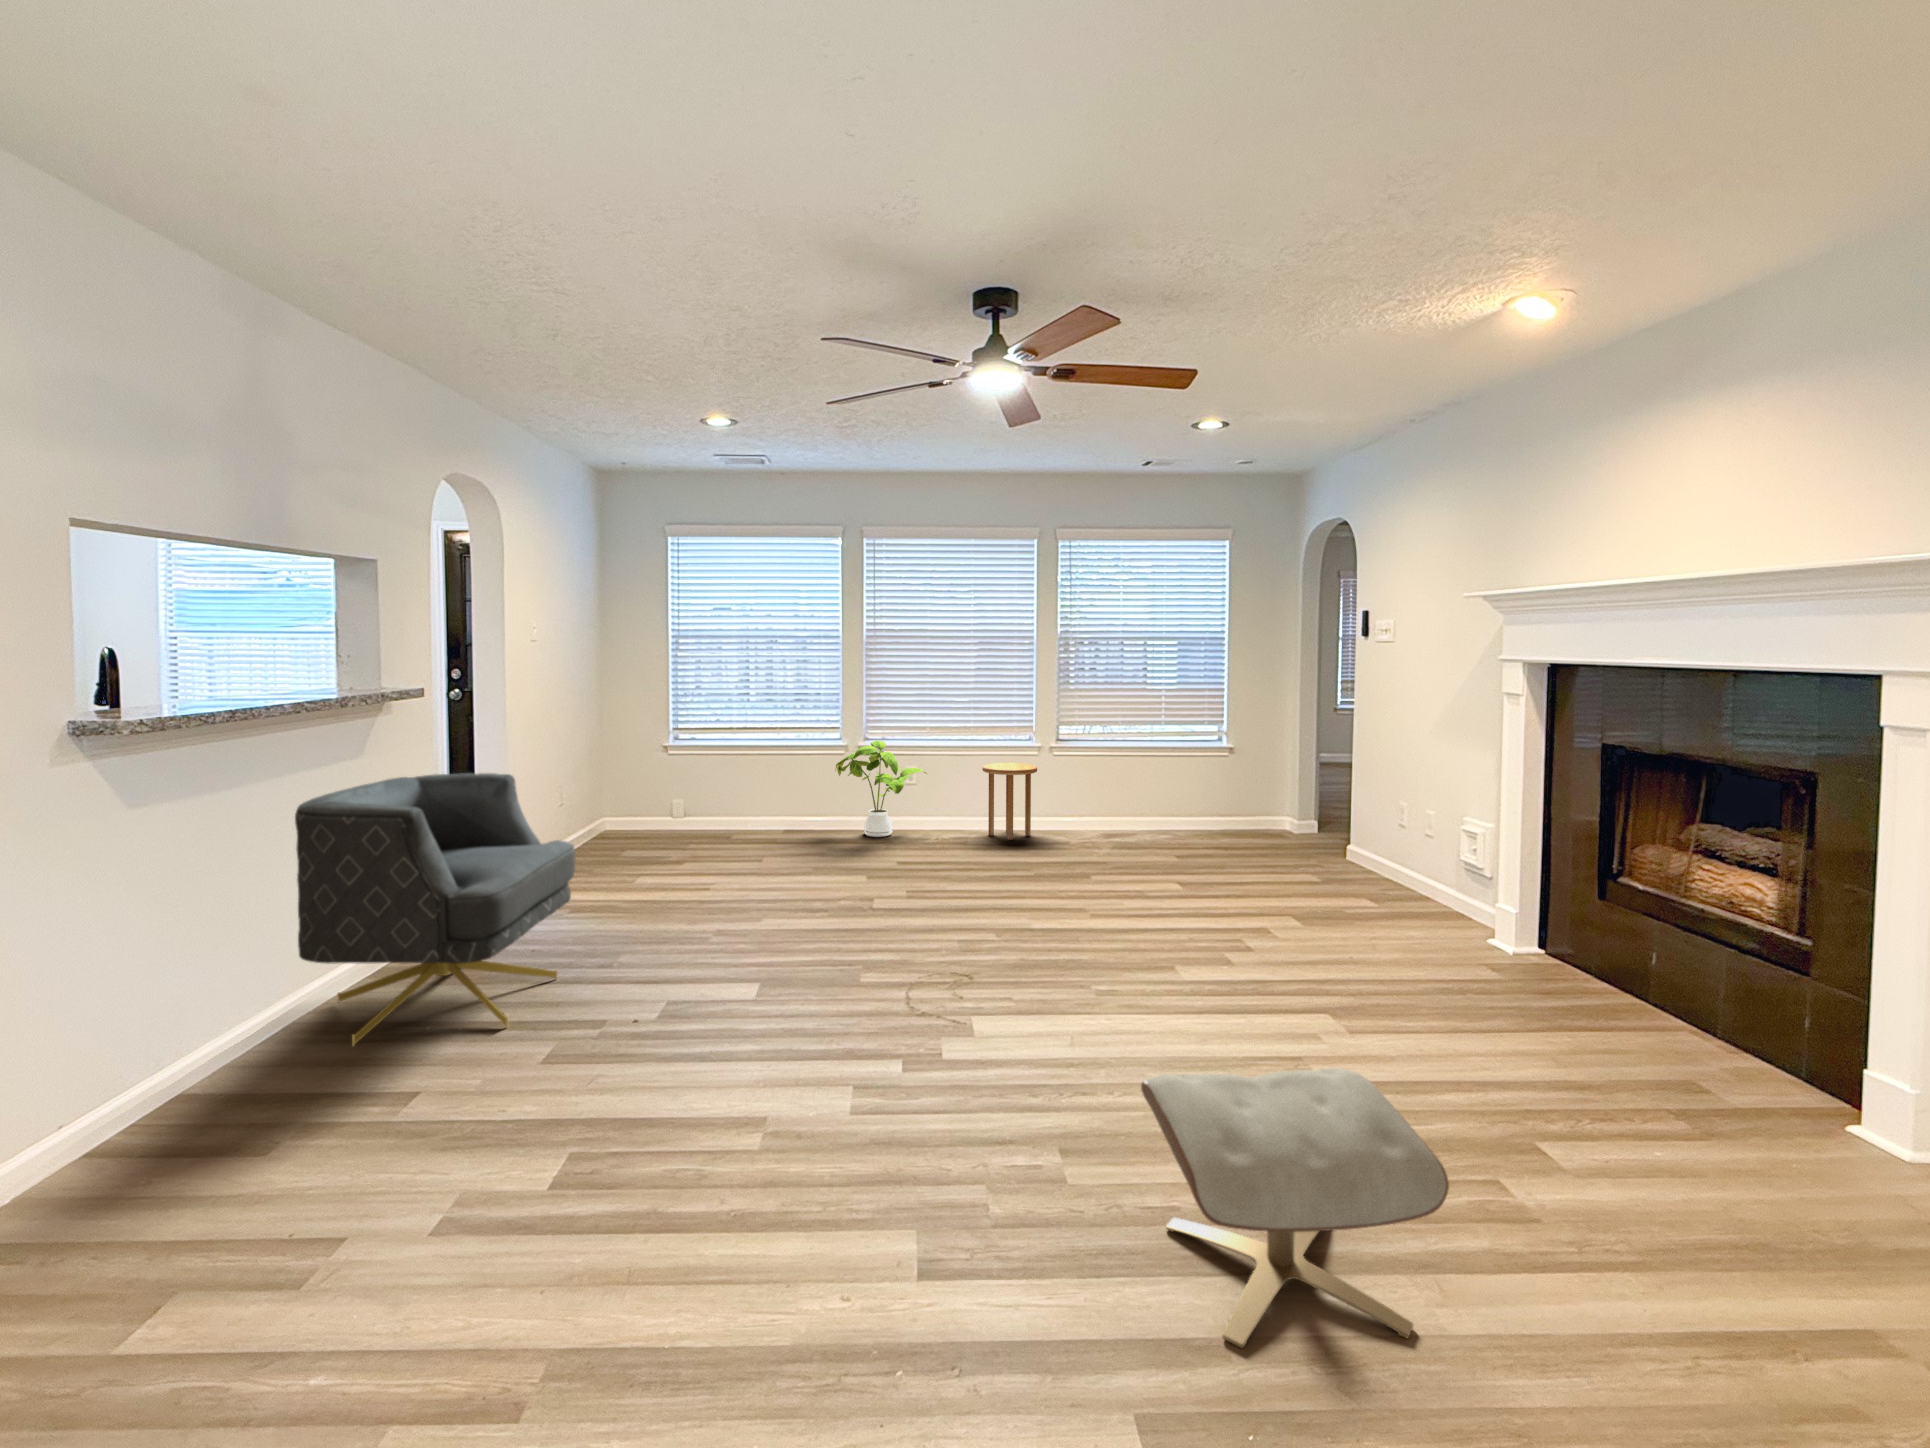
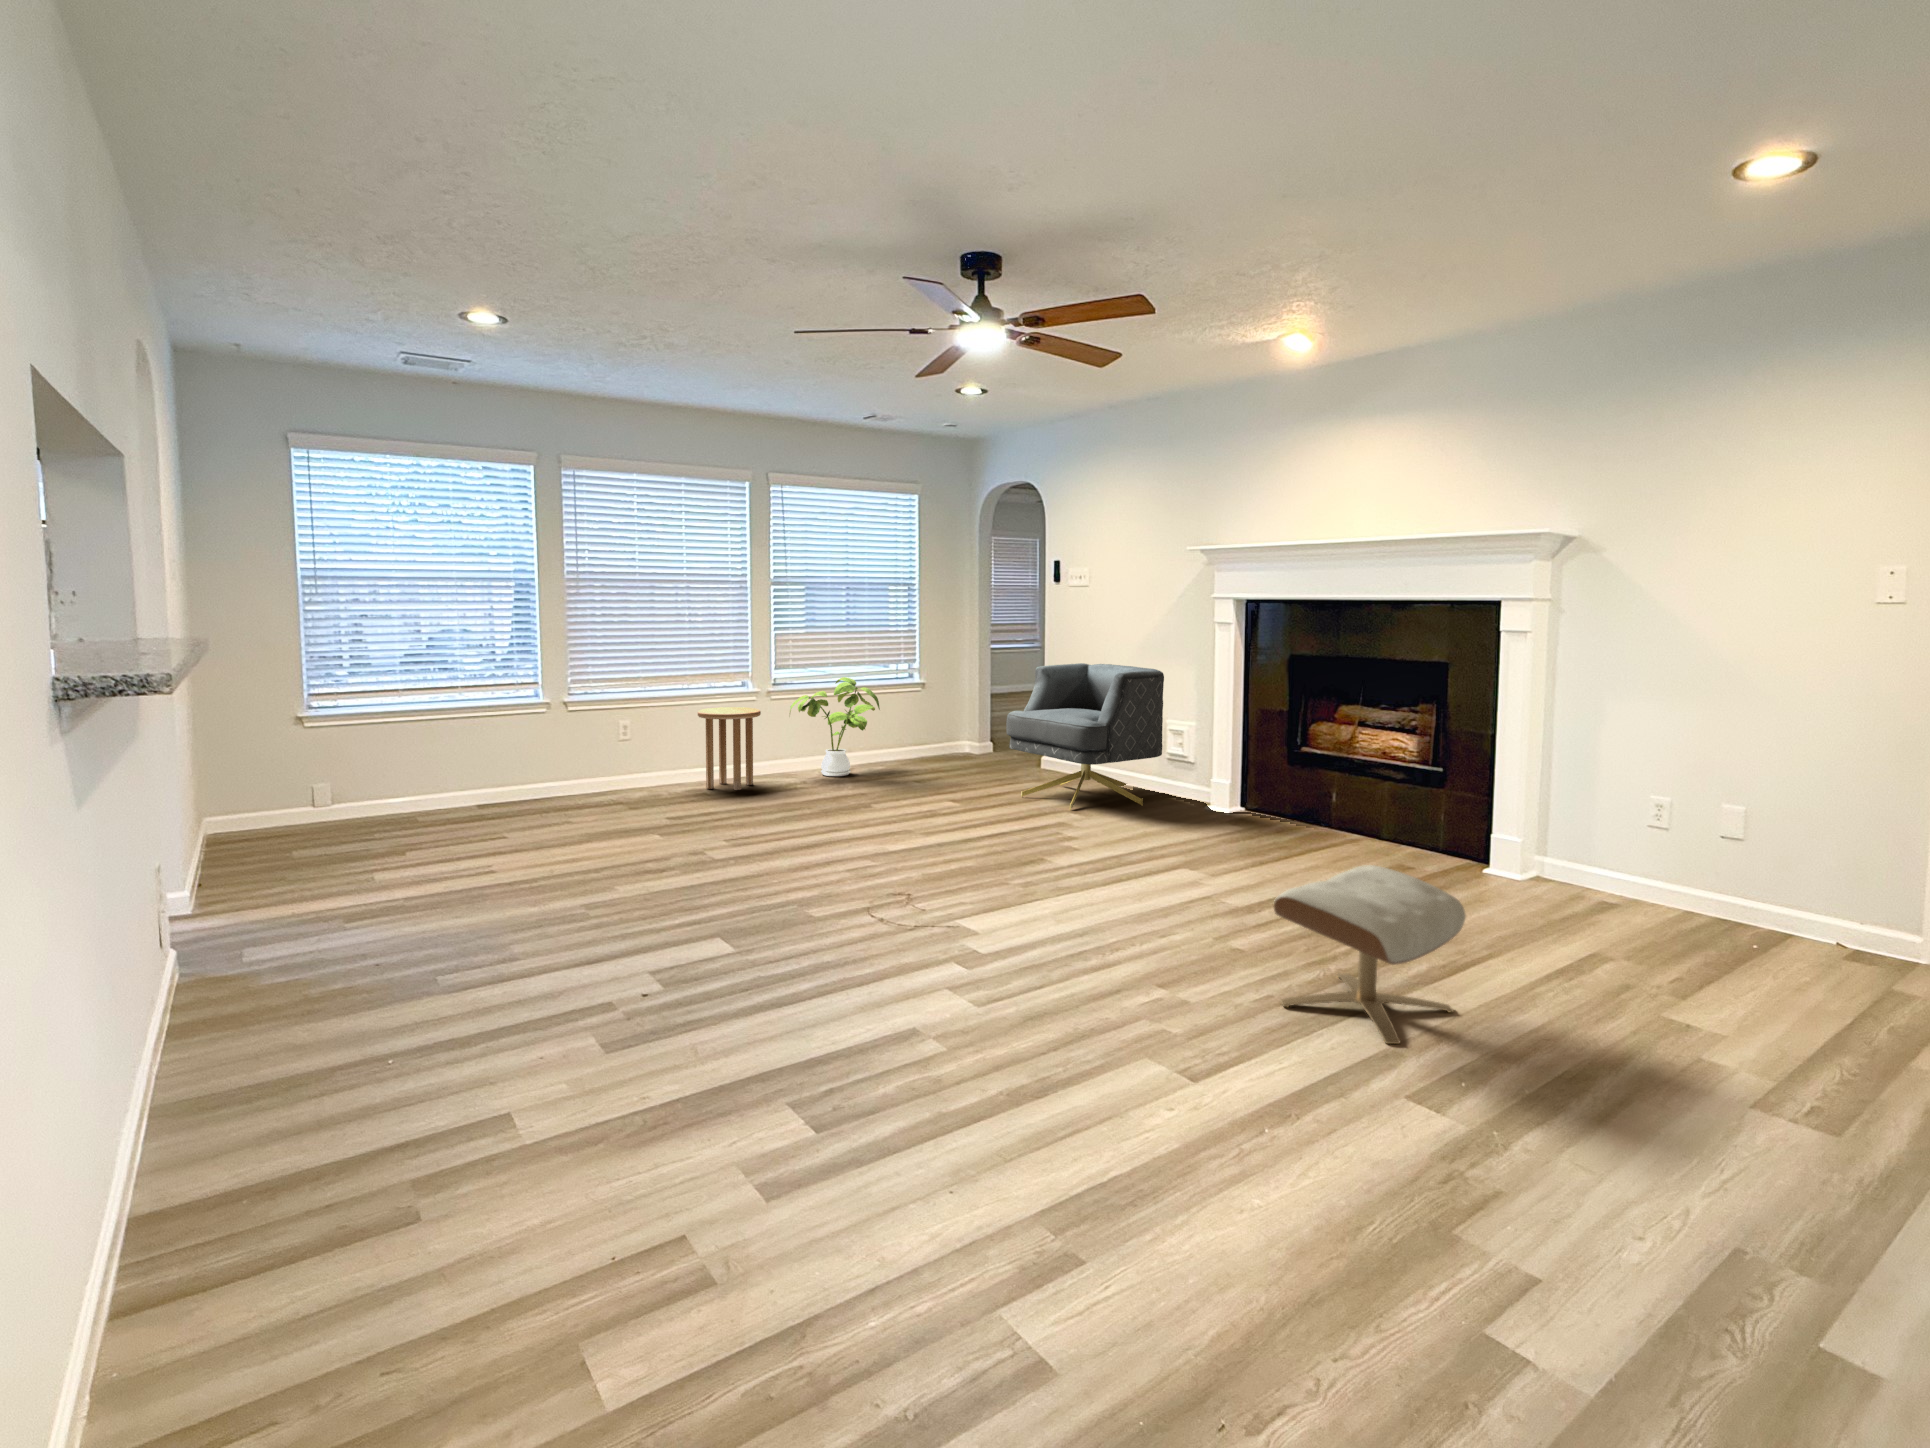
house plant: present [836,741,927,837] -> present [790,677,880,776]
armchair: present [295,773,575,1046] -> present [1006,663,1164,810]

